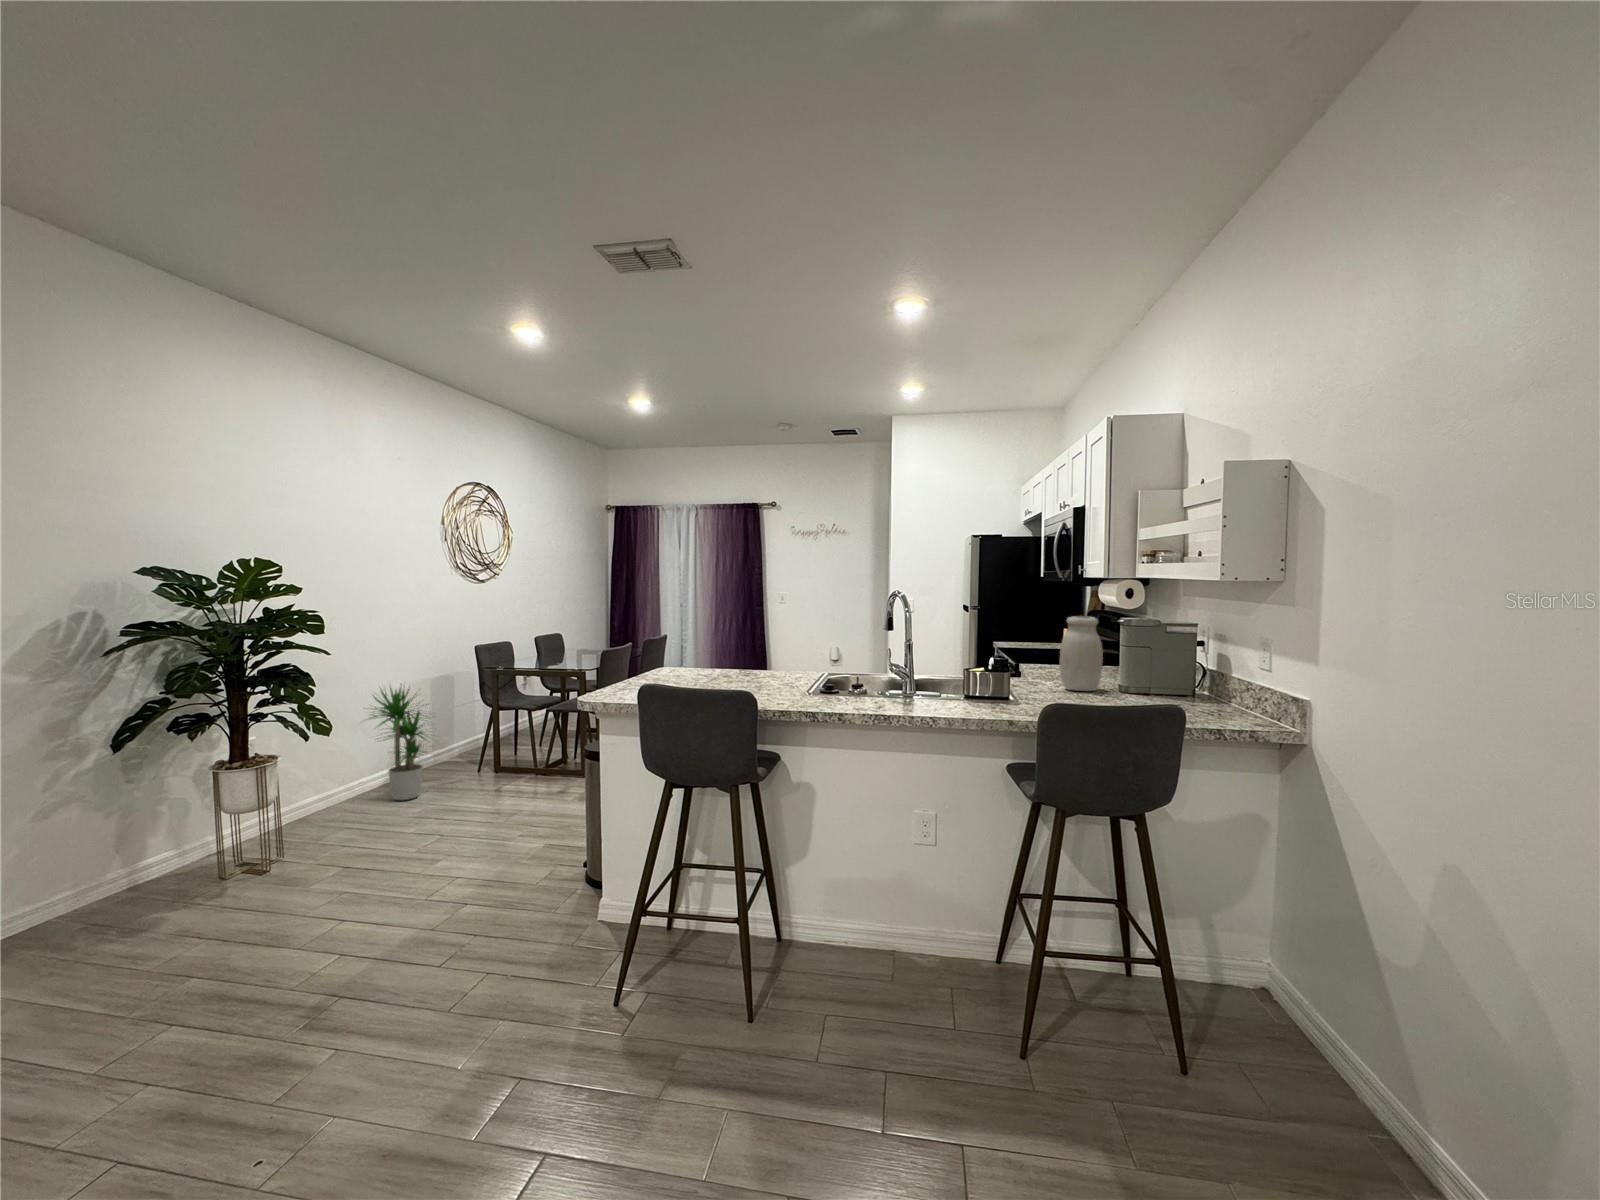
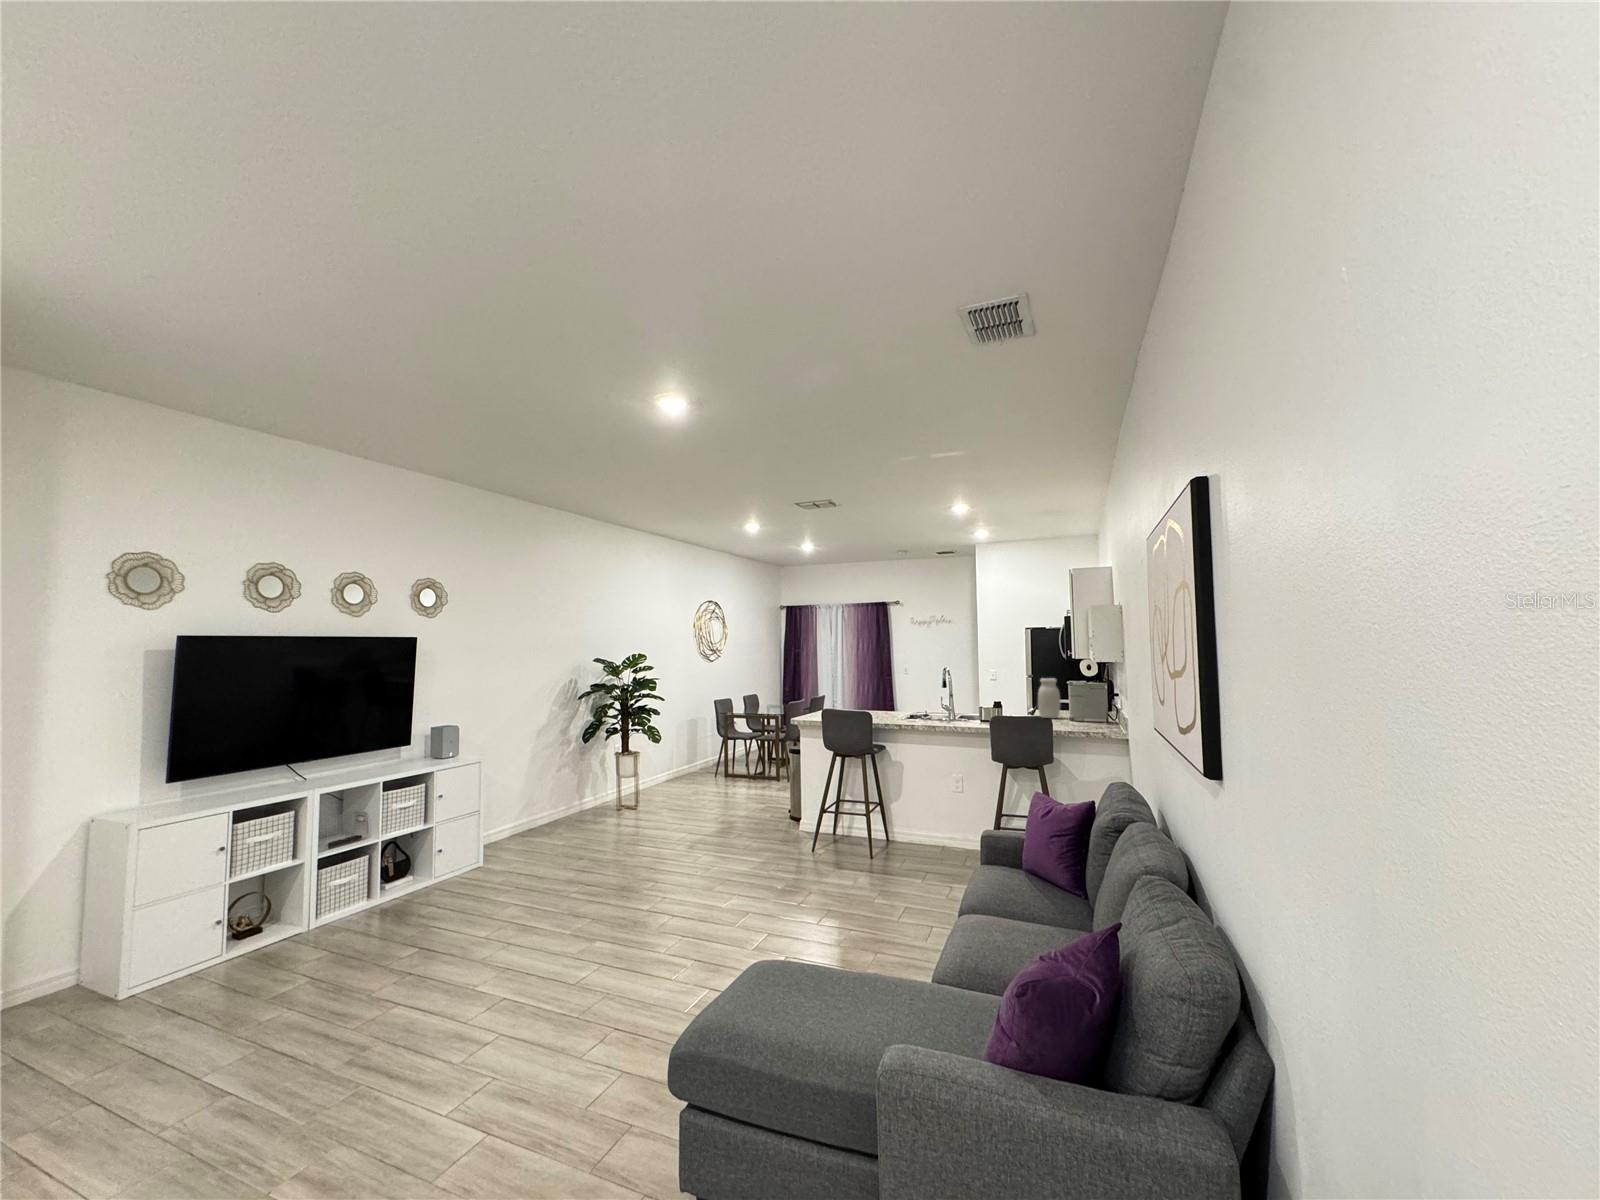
potted plant: present [370,687,429,800] -> none [661,718,701,786]

